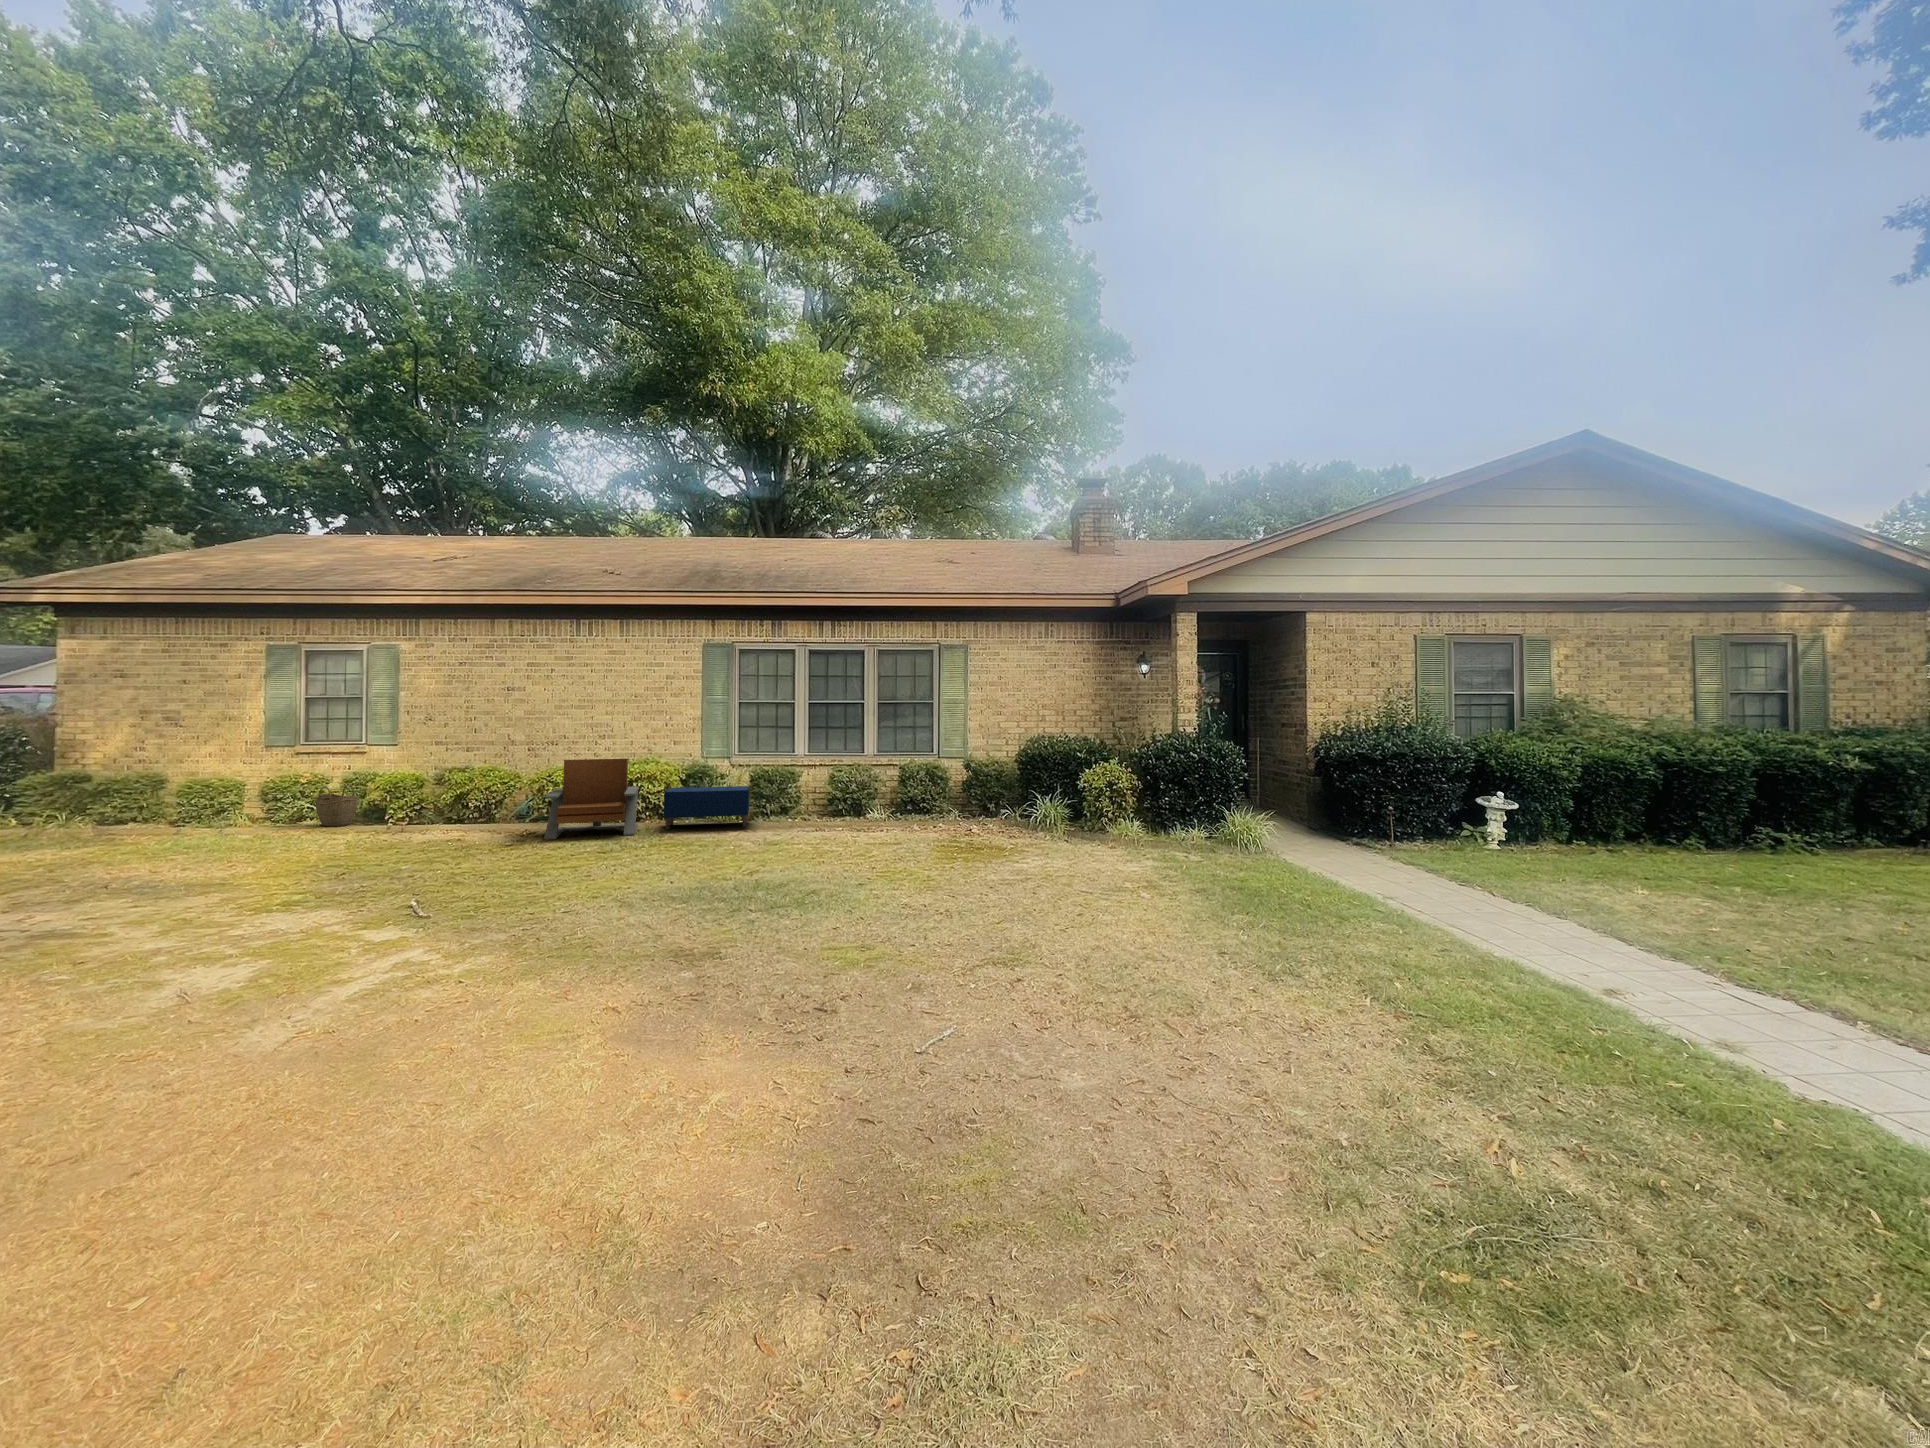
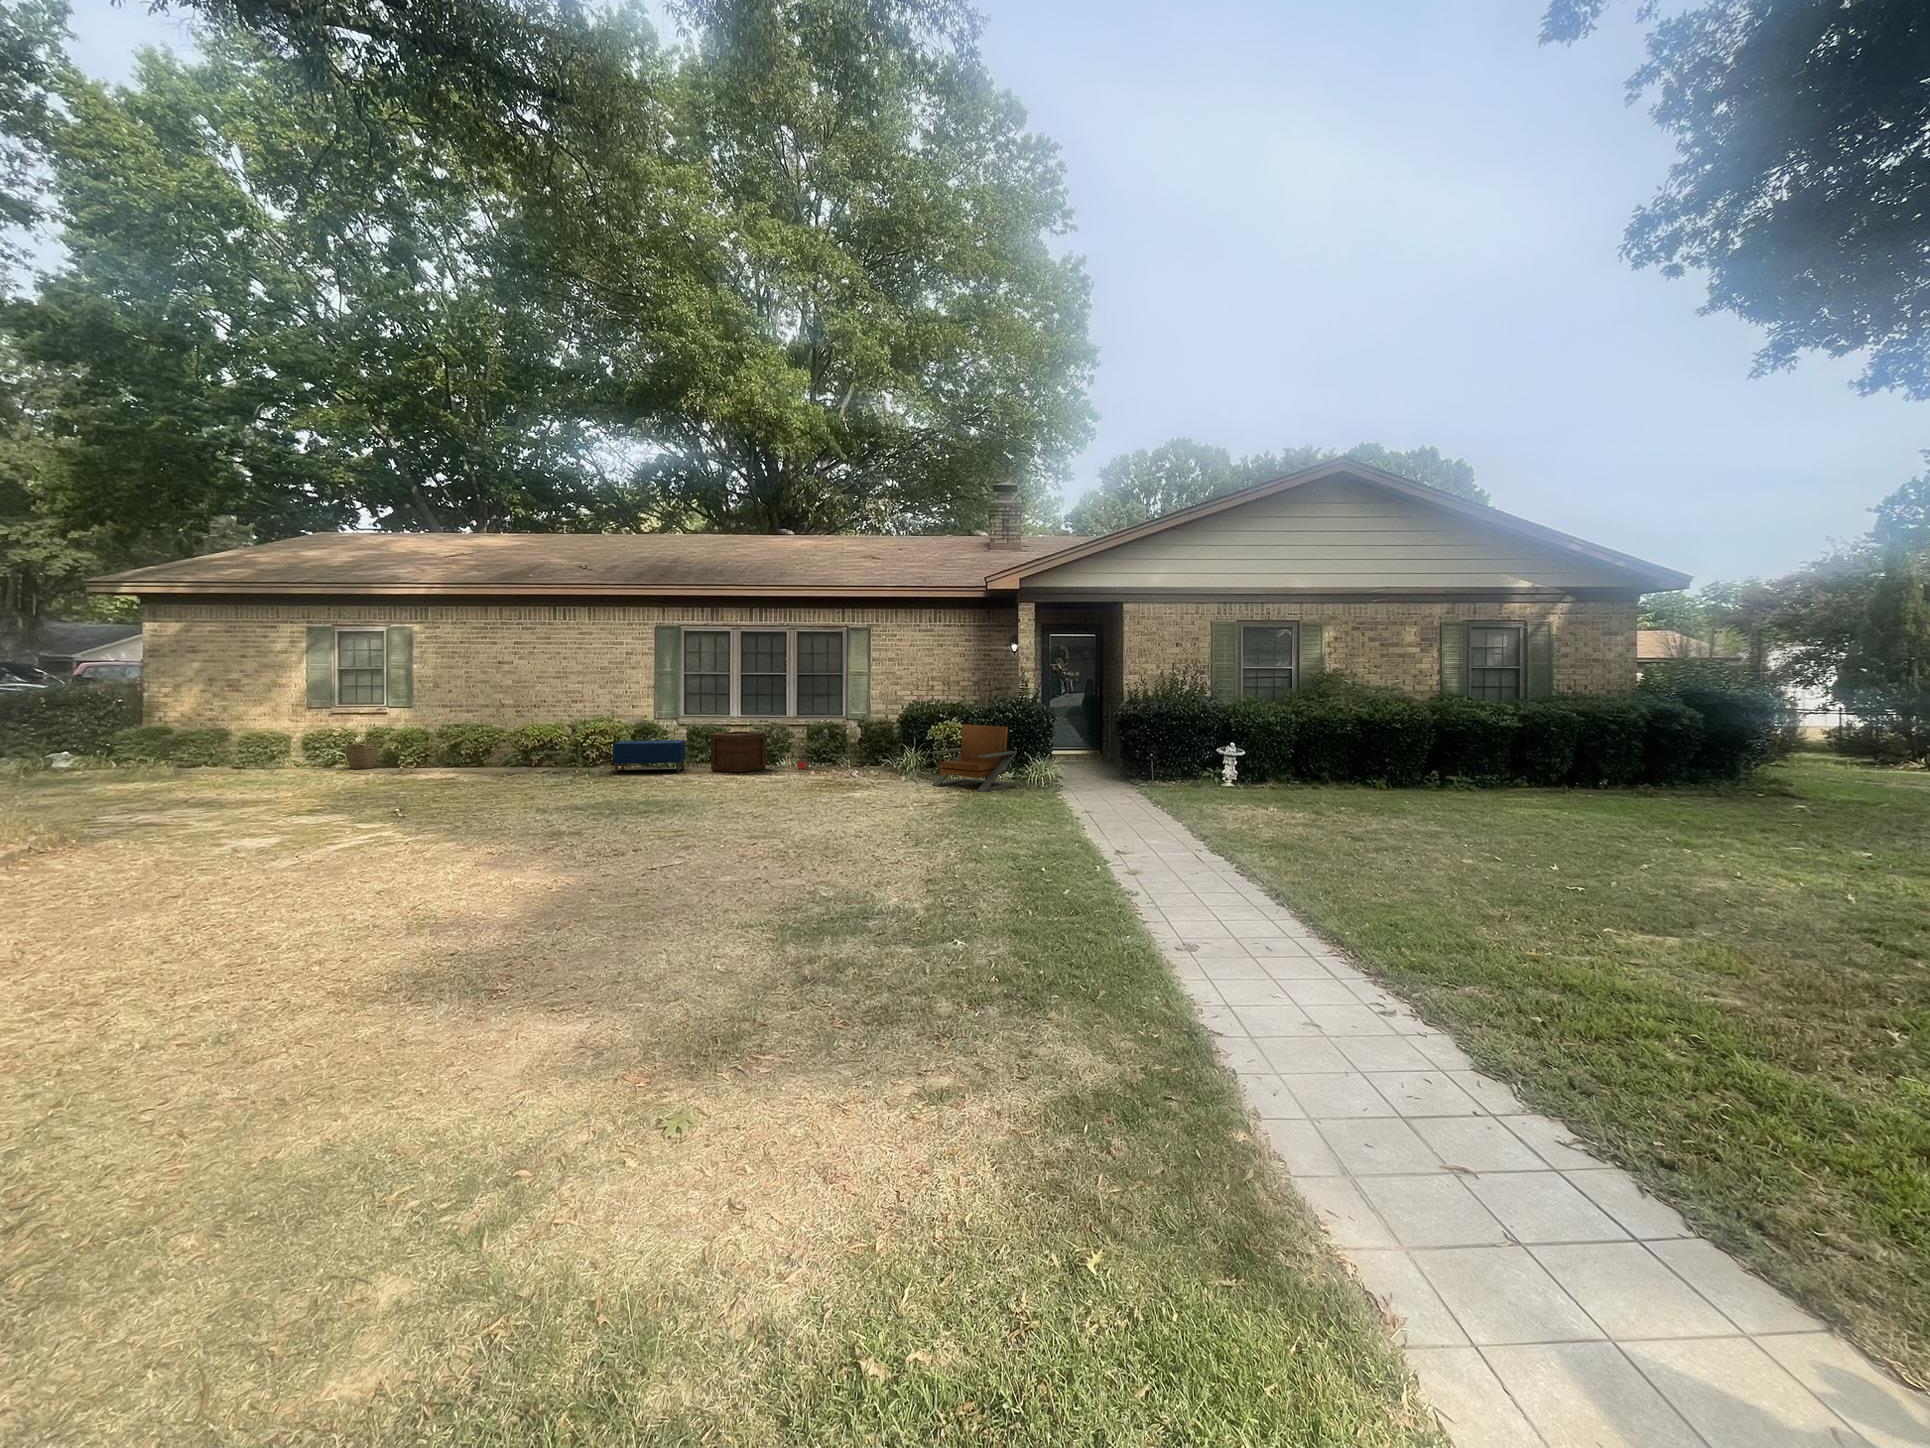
lounge chair: present [544,759,638,840] -> present [932,724,1017,792]
wooden crate: none [784,774,850,828] -> present [711,731,766,773]
potted plant: none [875,784,919,822] -> present [791,743,812,769]

